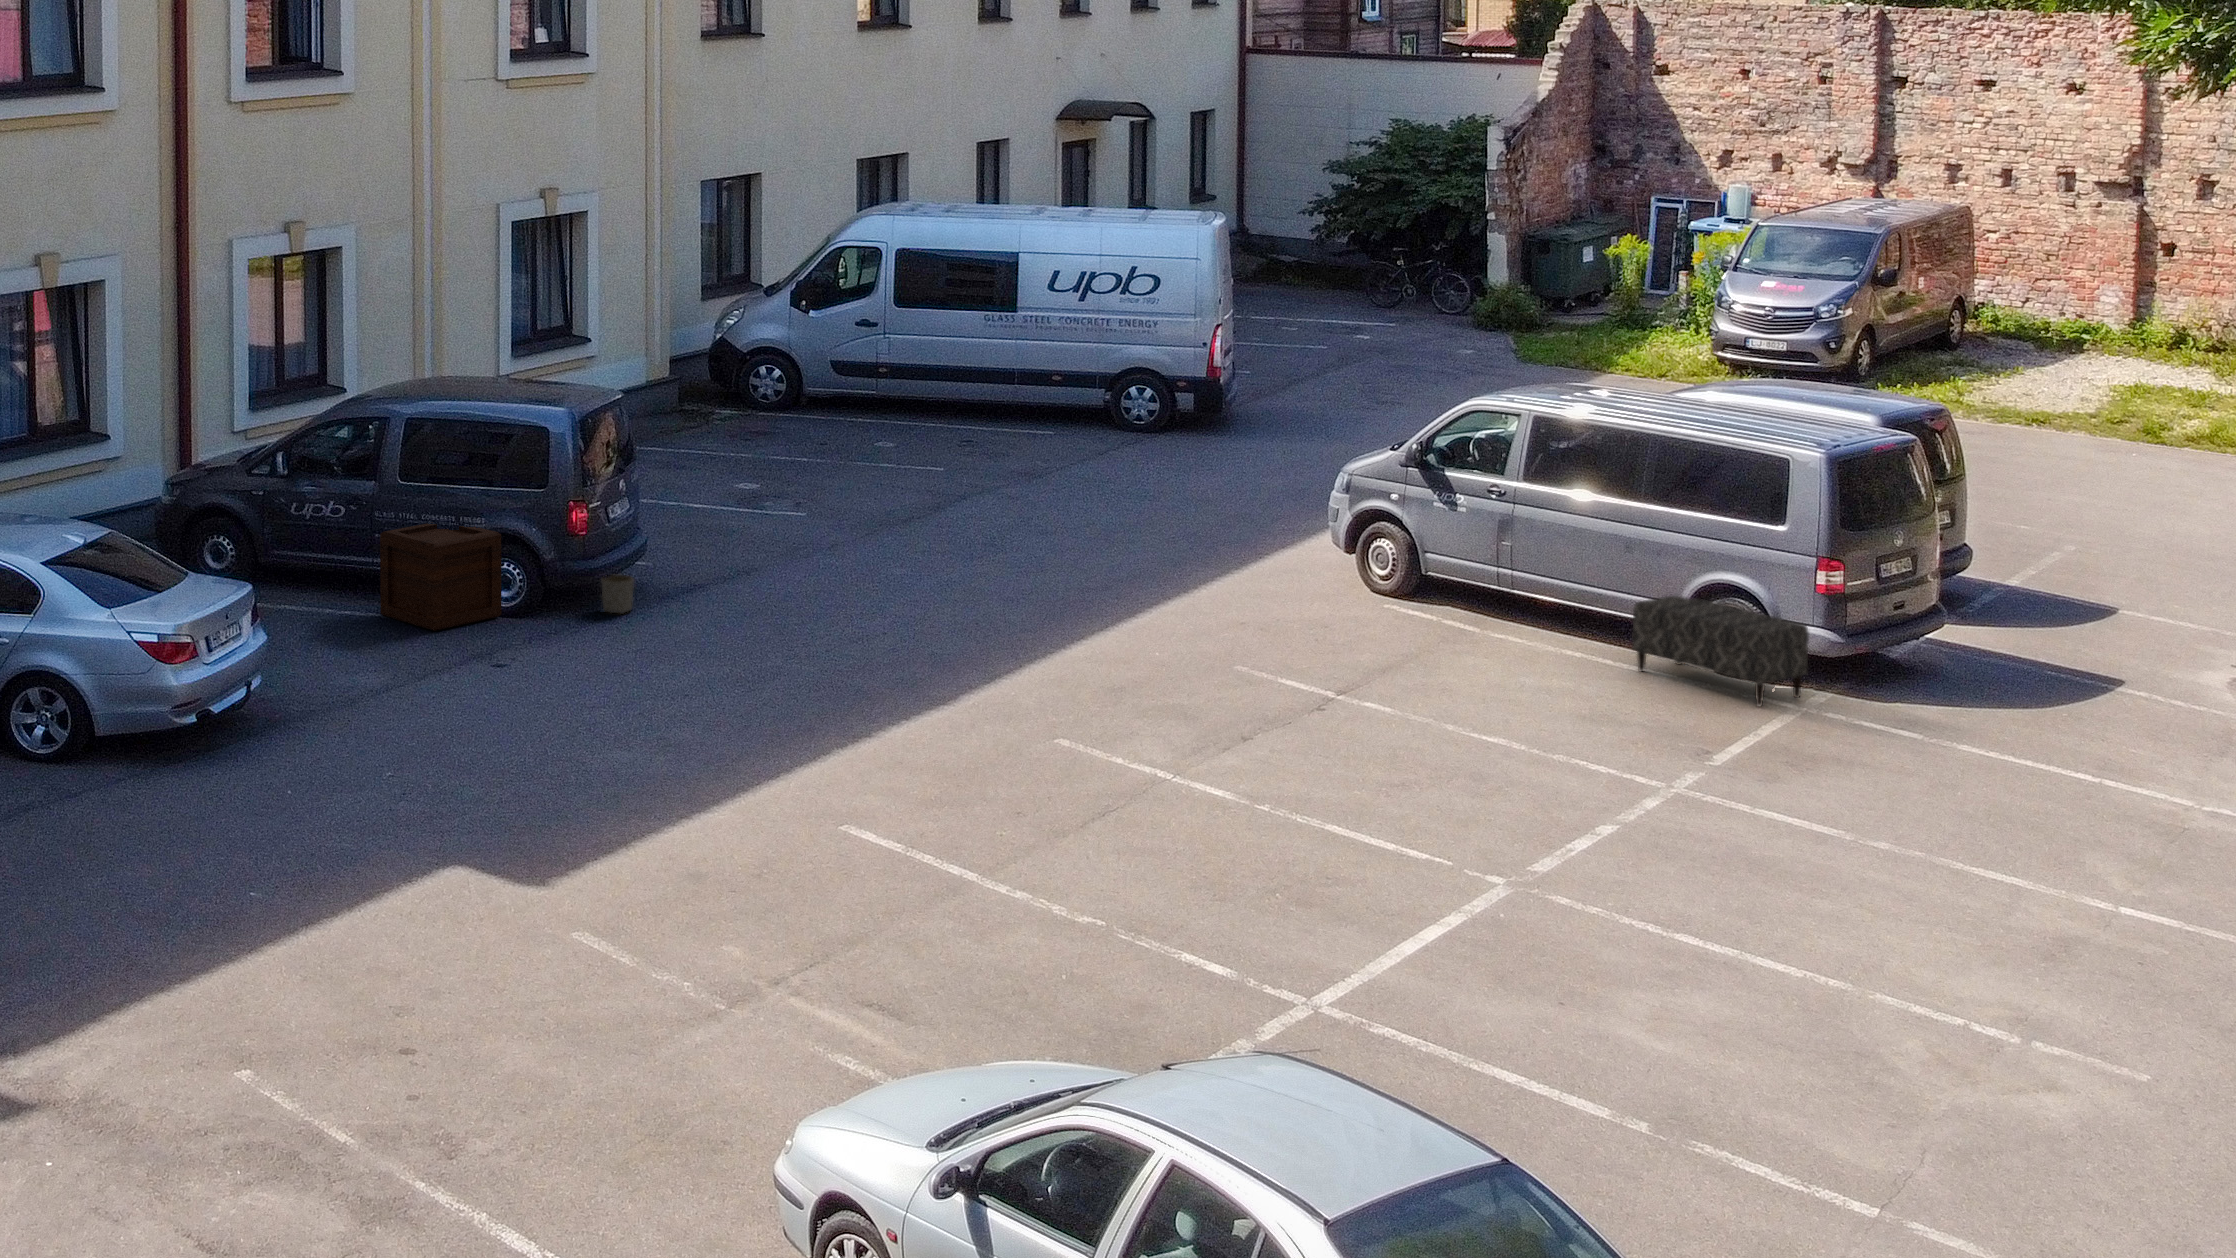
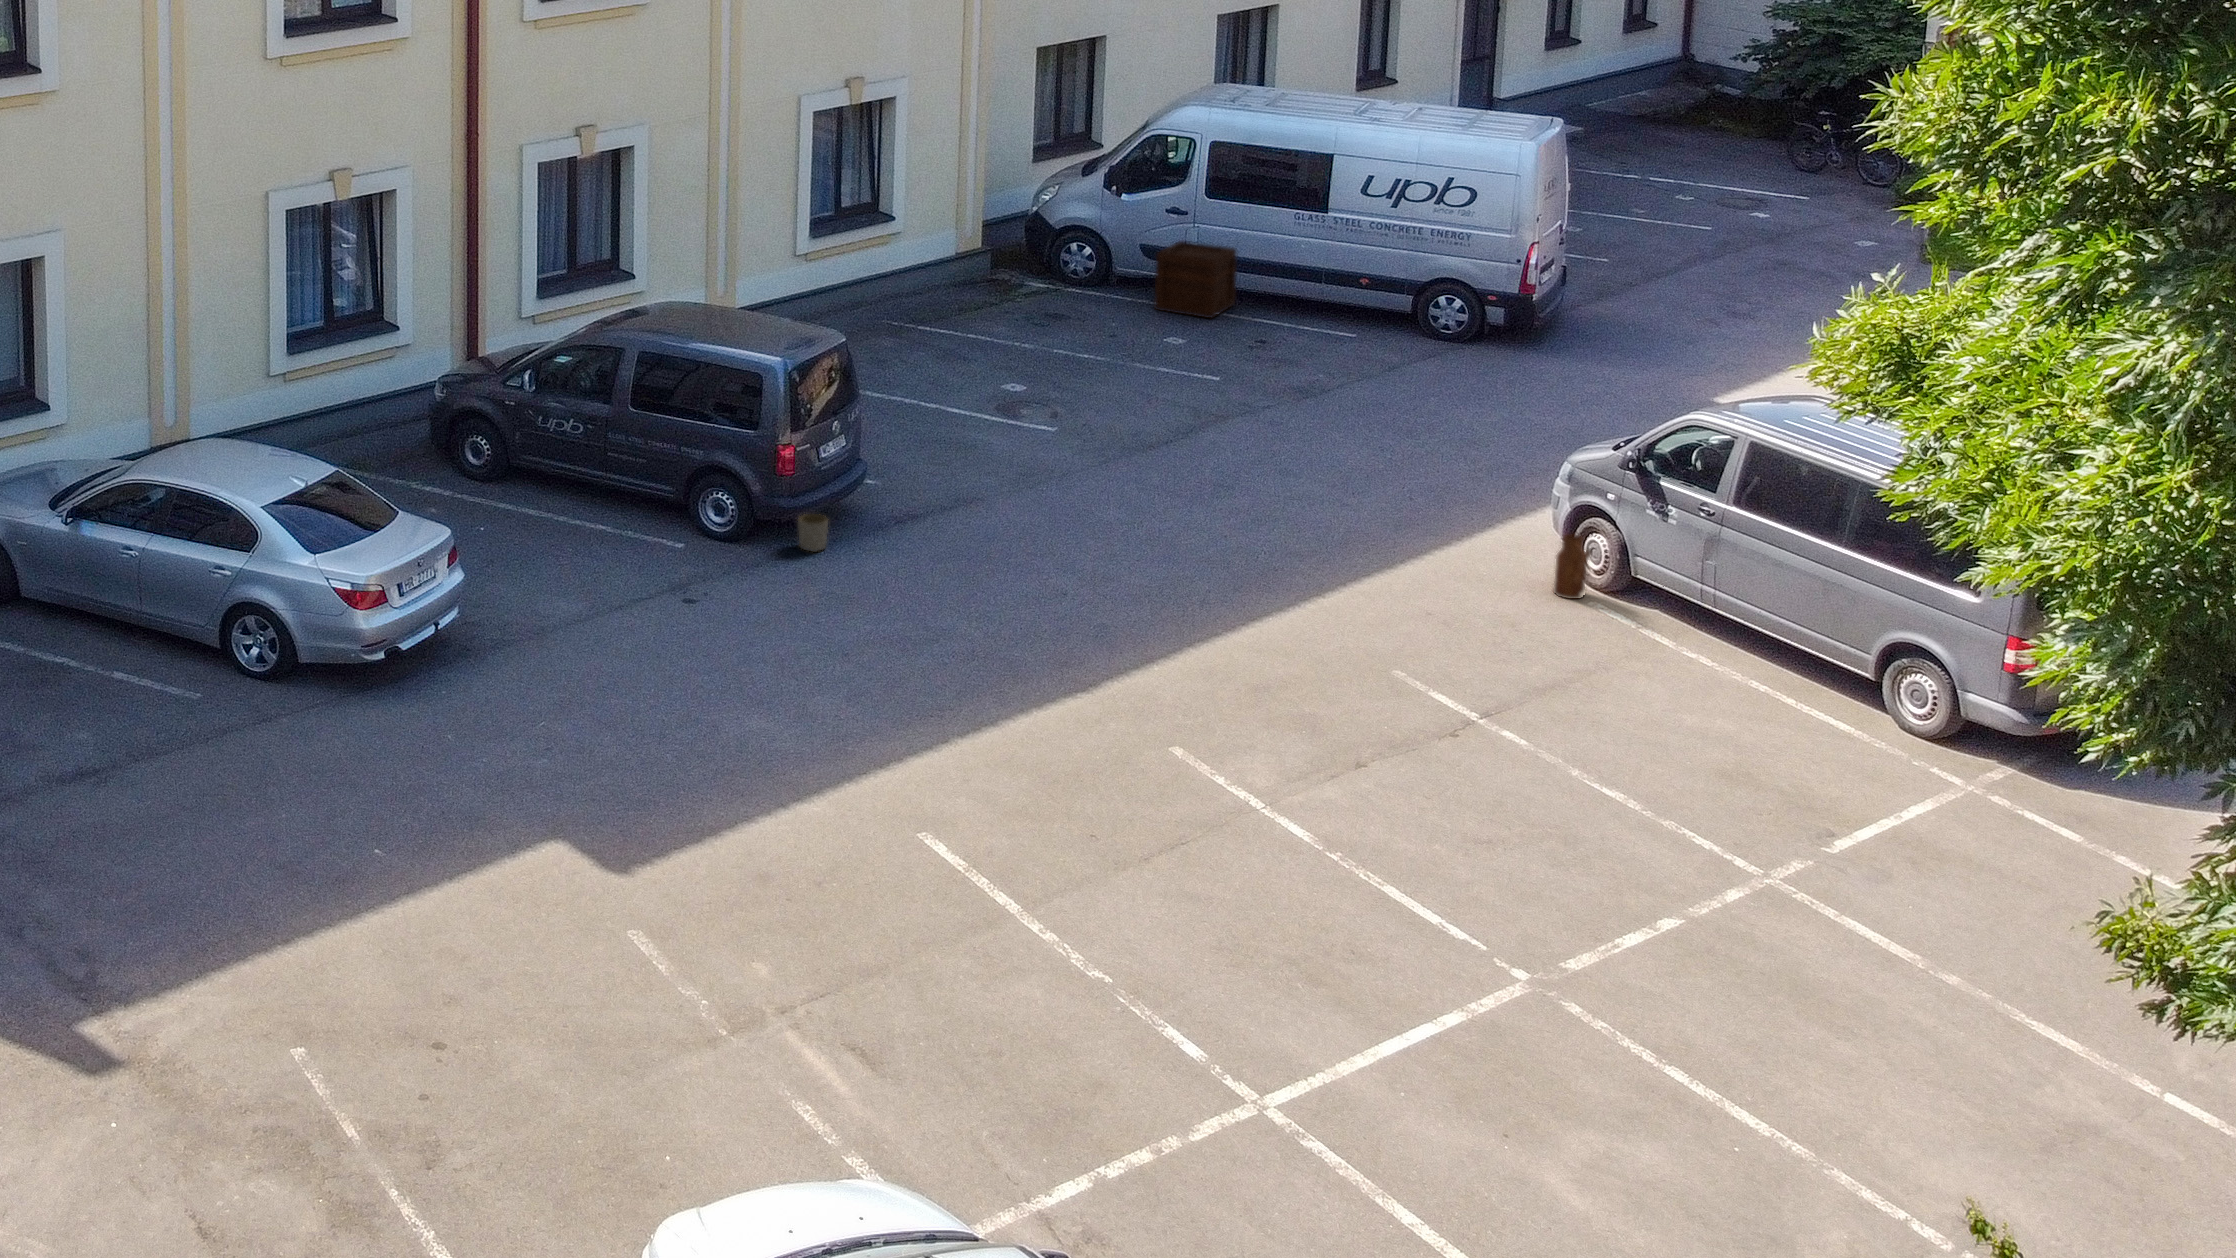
wooden crate: present [380,522,502,631] -> present [1154,240,1237,318]
watering can: none [1348,536,1386,600] -> present [1554,534,1591,599]
bench: present [1632,596,1809,706] -> none [1815,648,1997,784]

